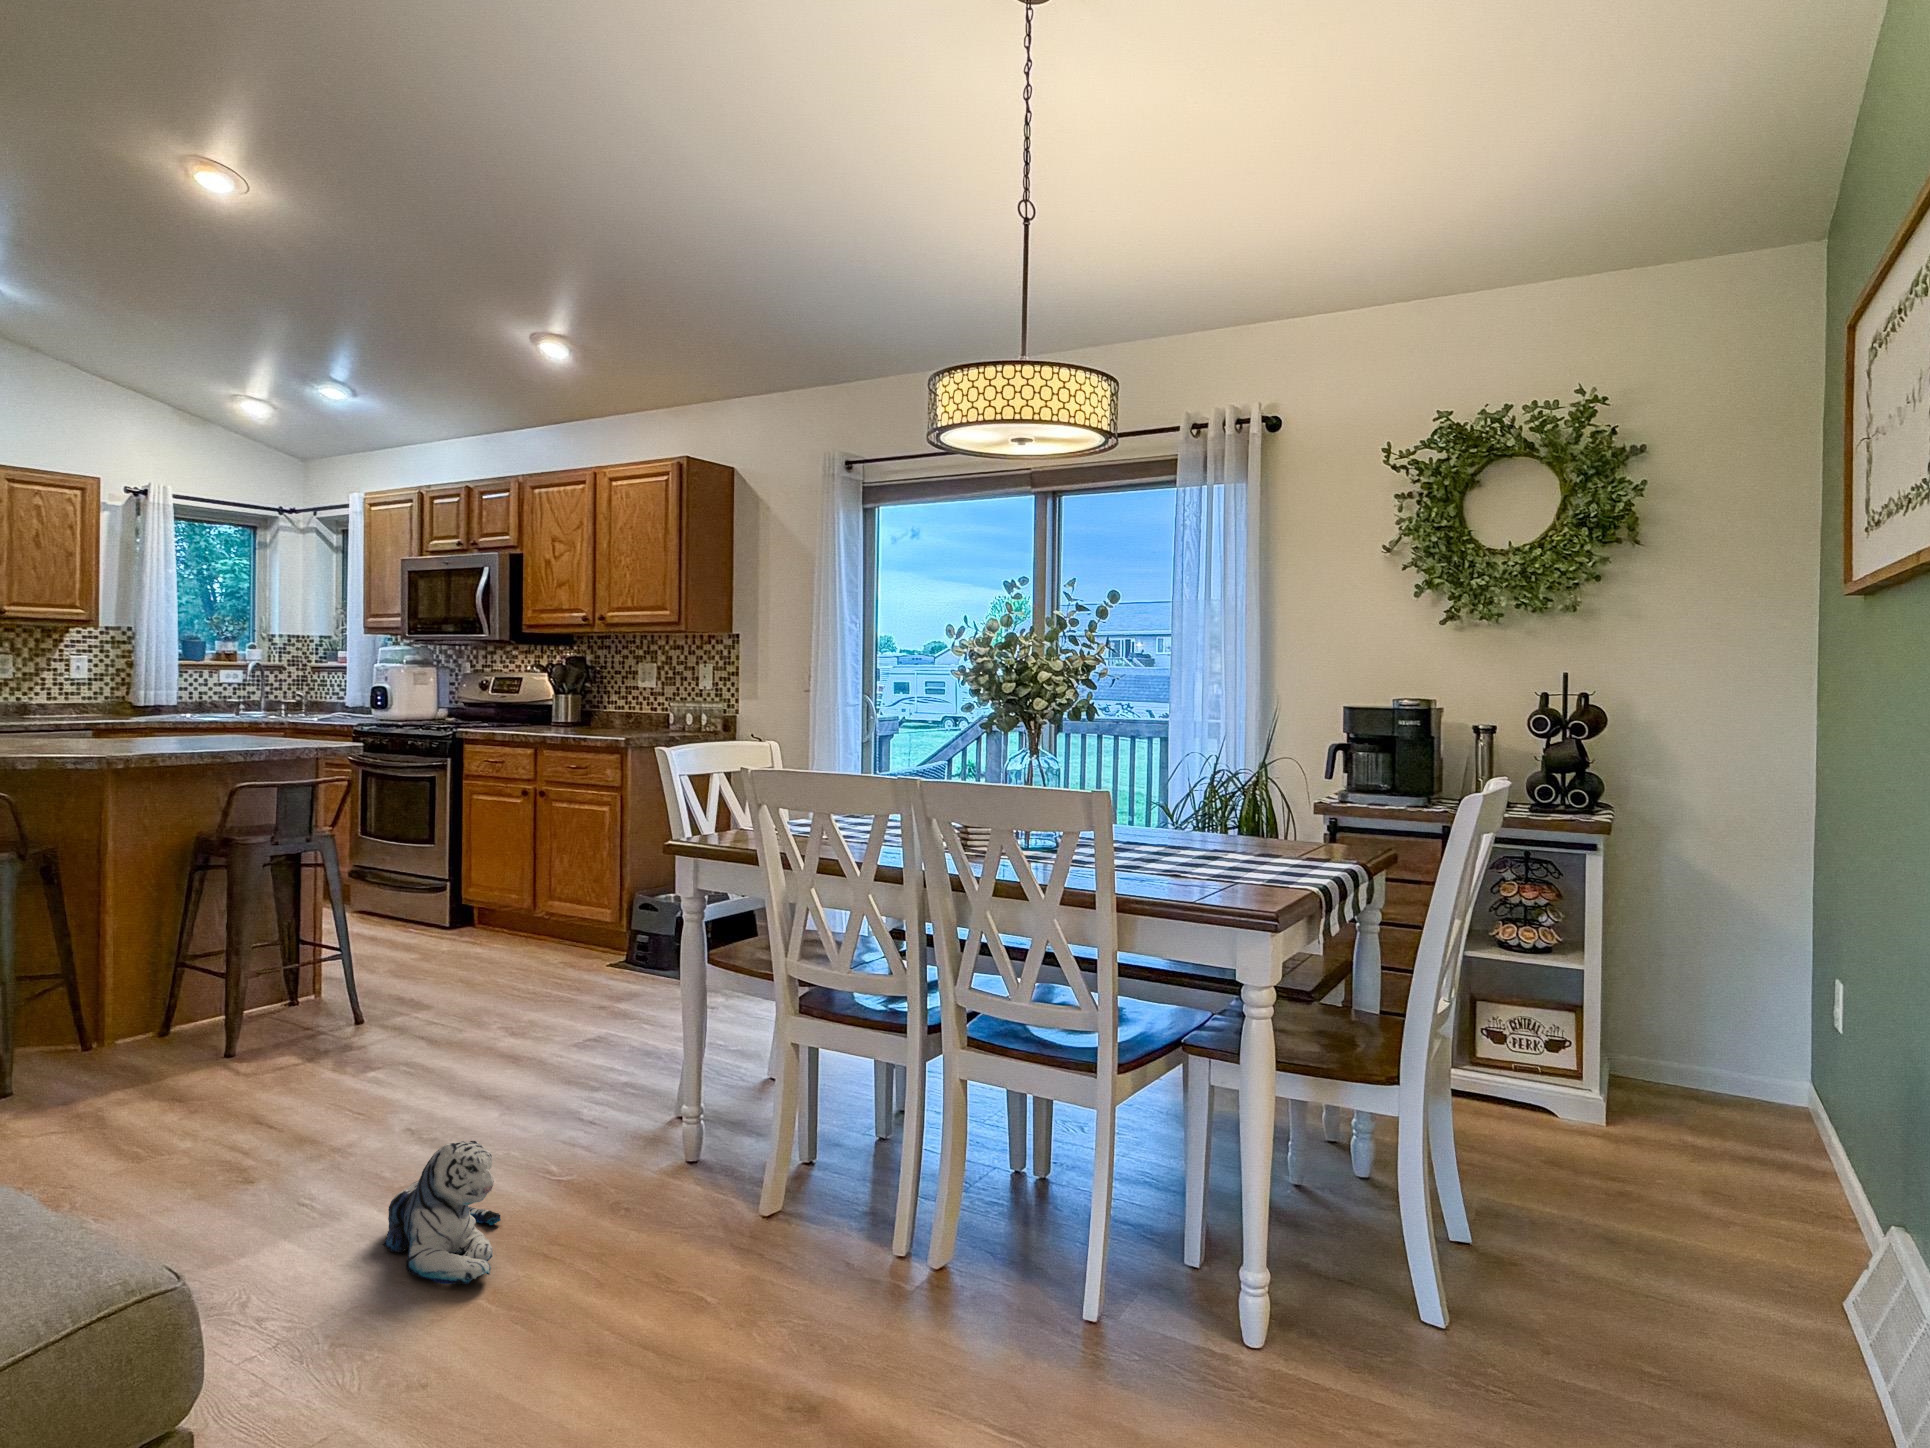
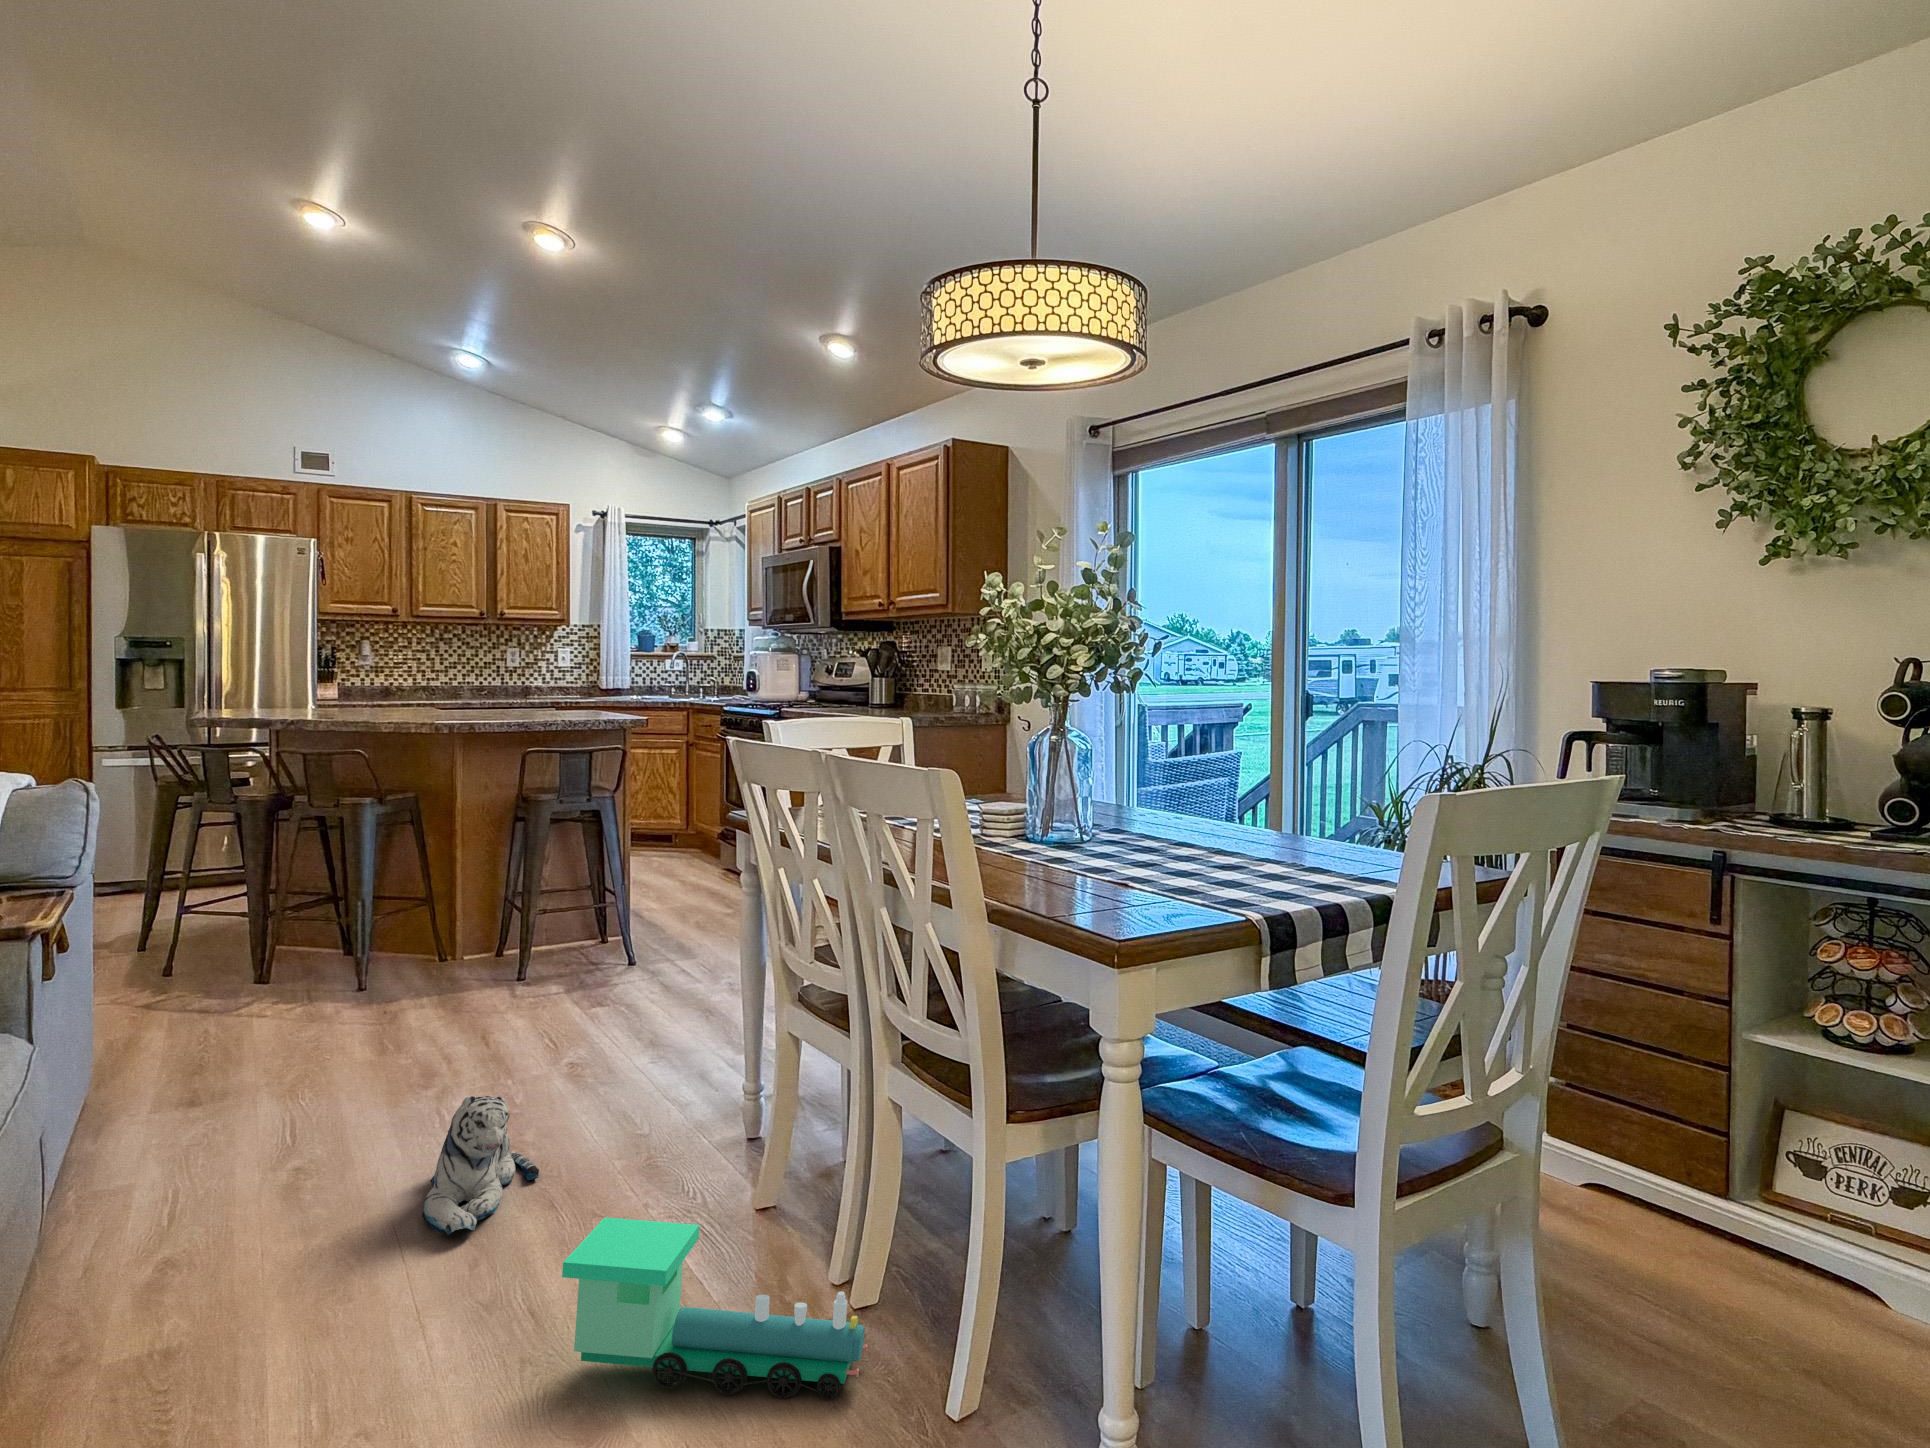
toy train: none [726,1203,984,1344] -> present [562,1217,867,1399]

